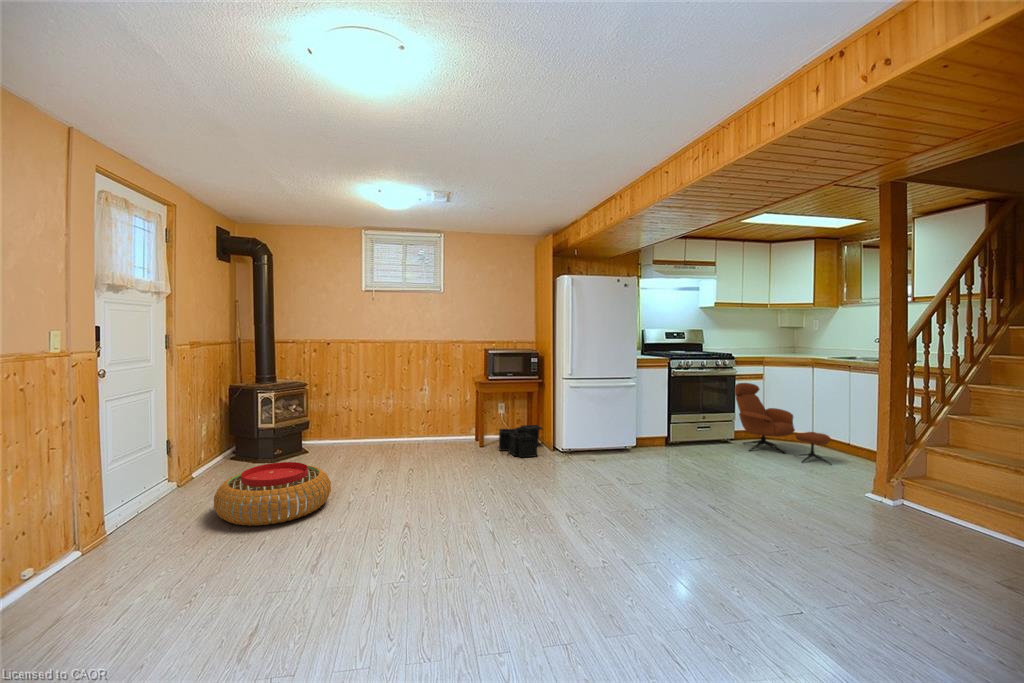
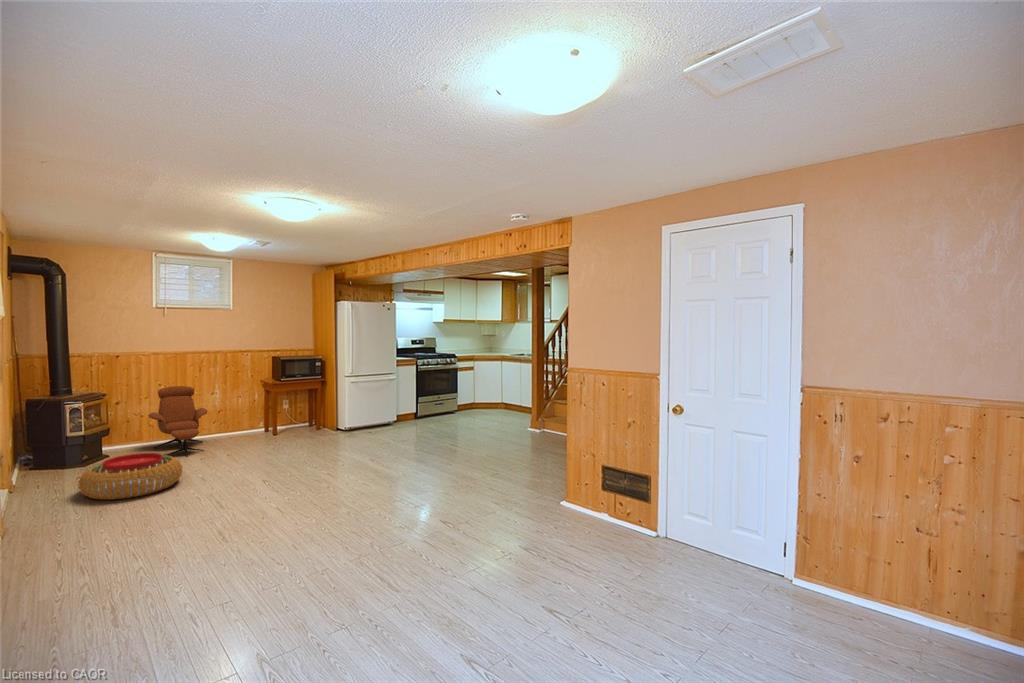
lounge chair: present [735,383,831,464] -> present [148,386,208,457]
storage bin: present [499,425,543,457] -> none [291,413,327,437]

